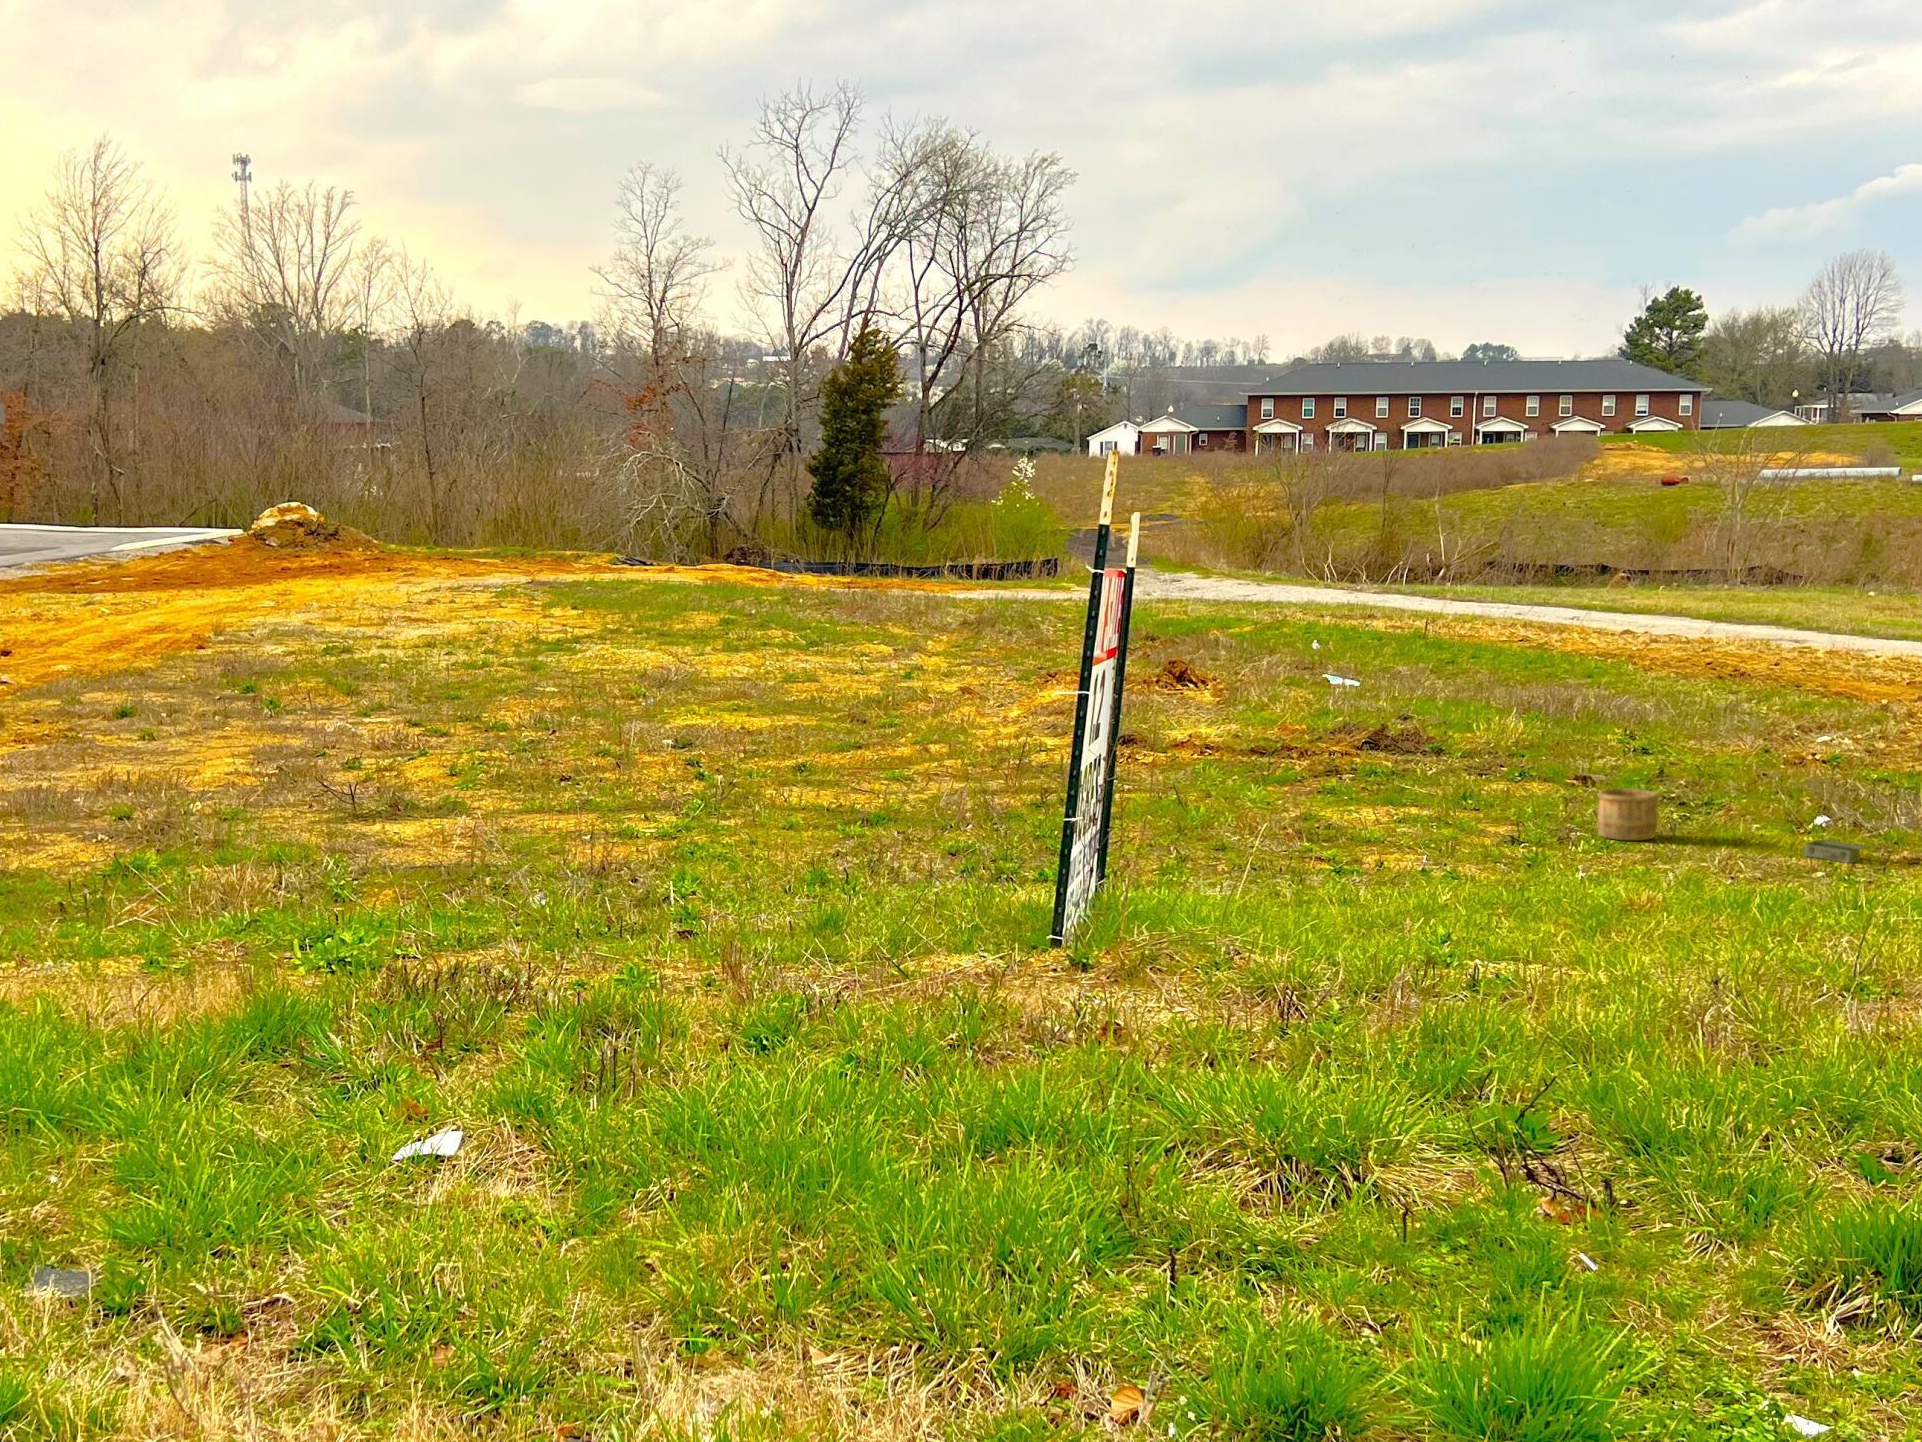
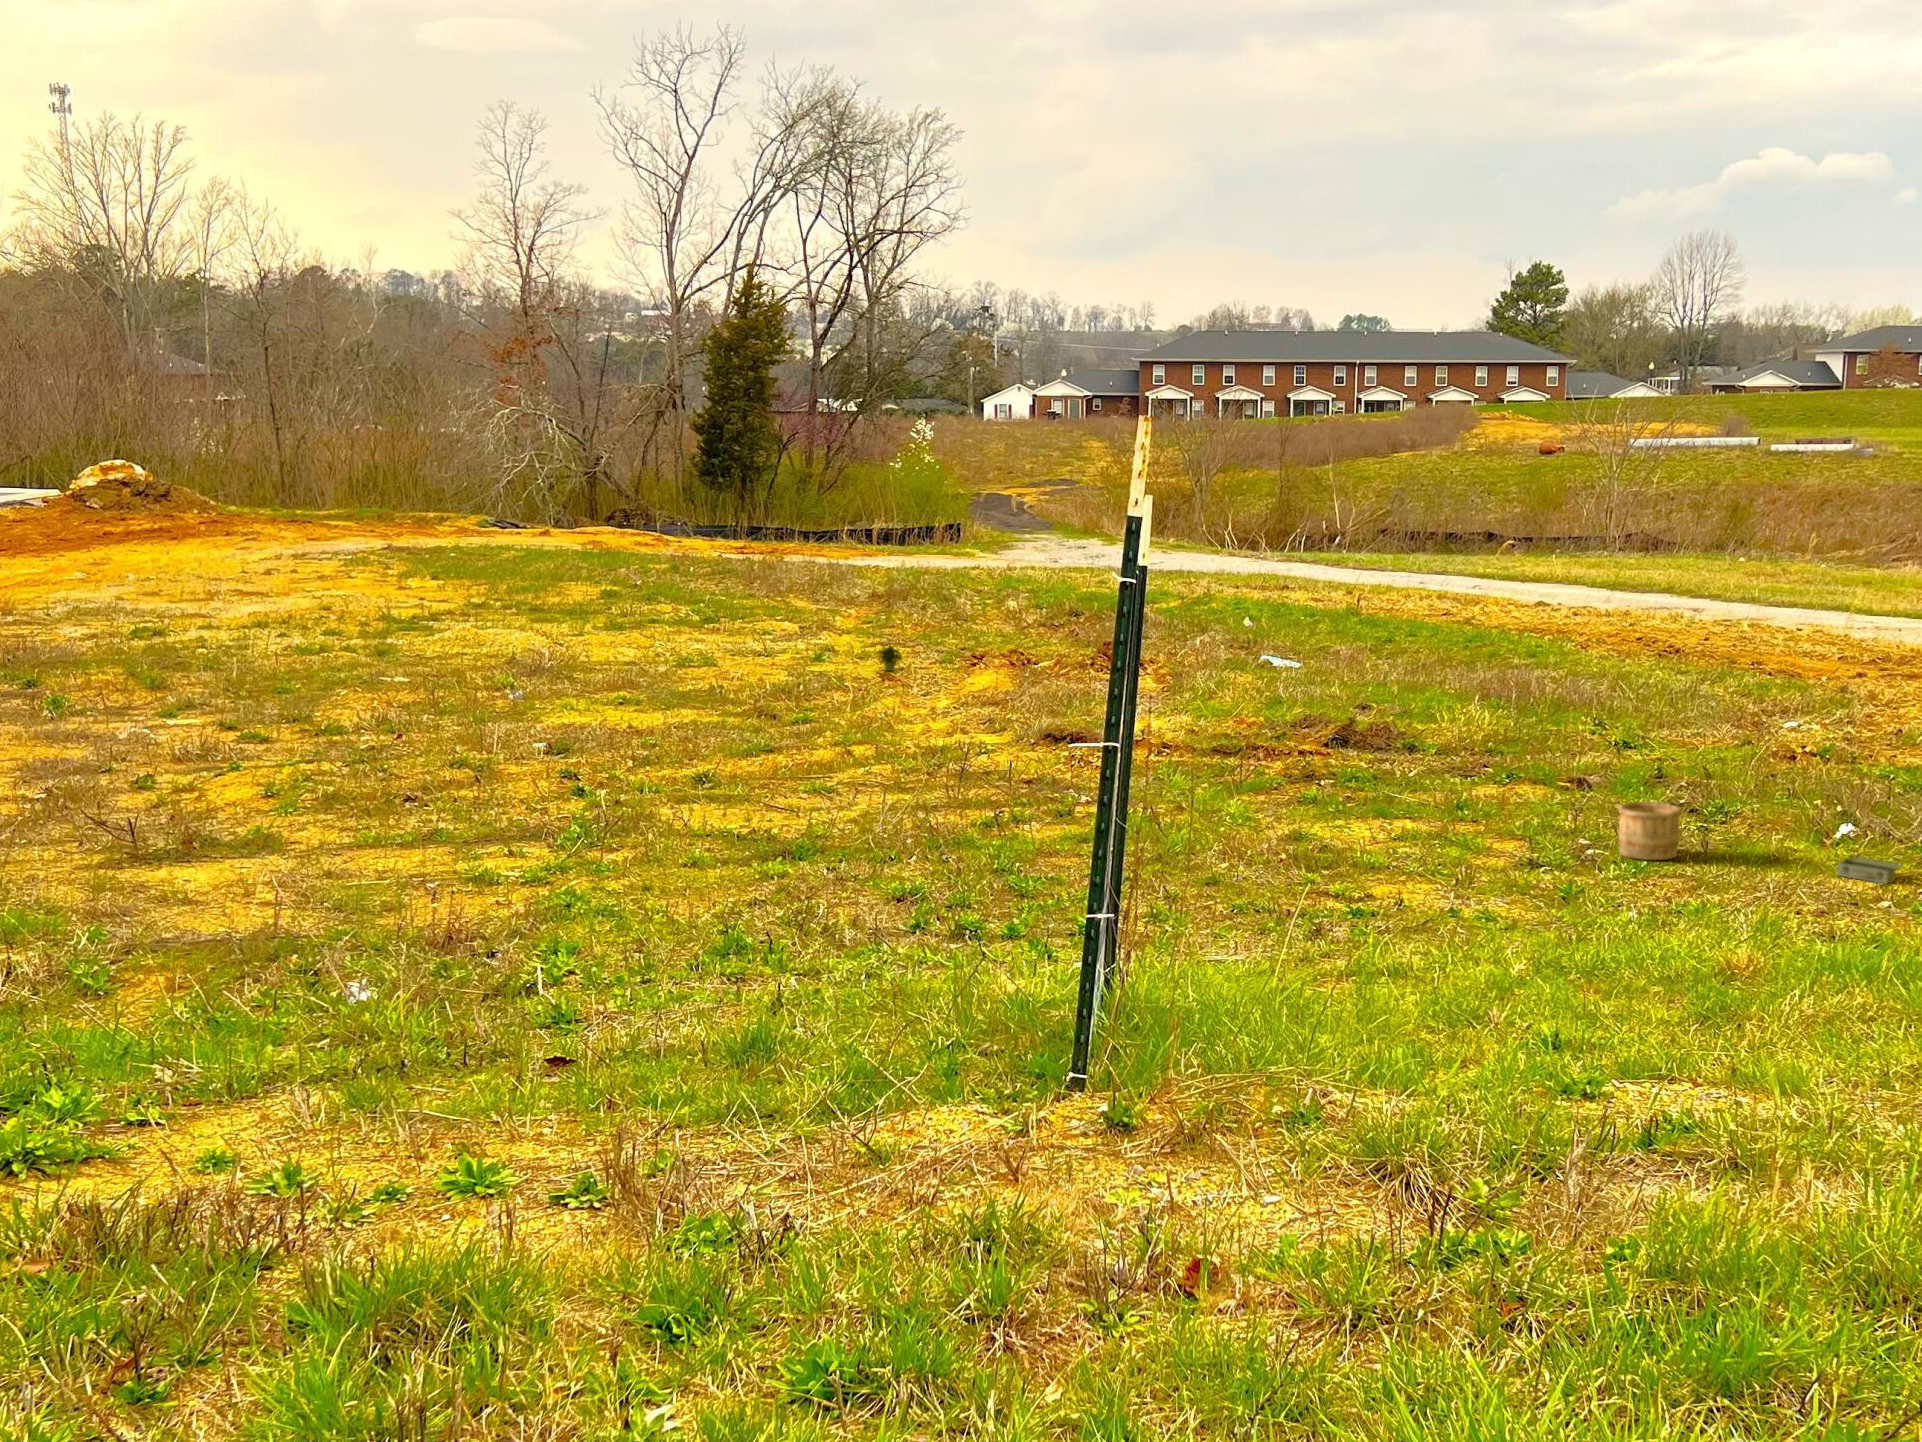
potted plant: none [952,661,978,687] -> present [878,645,902,671]

